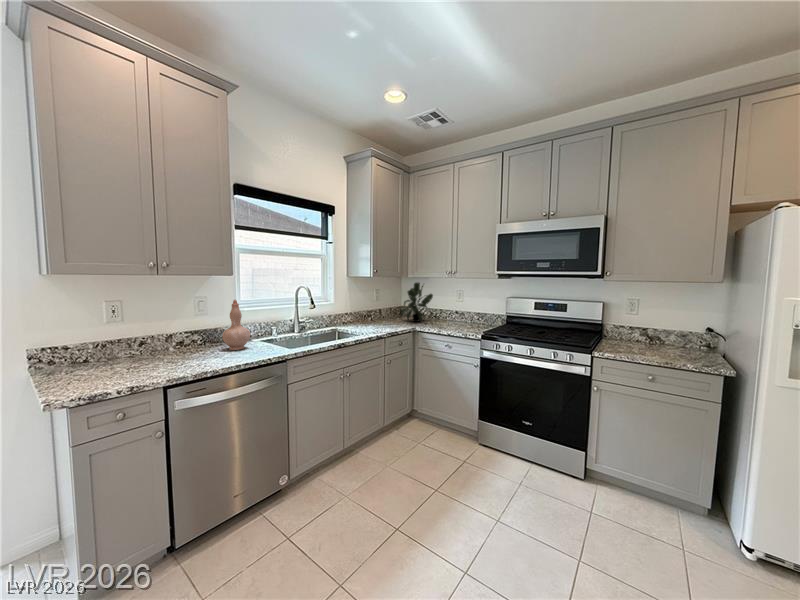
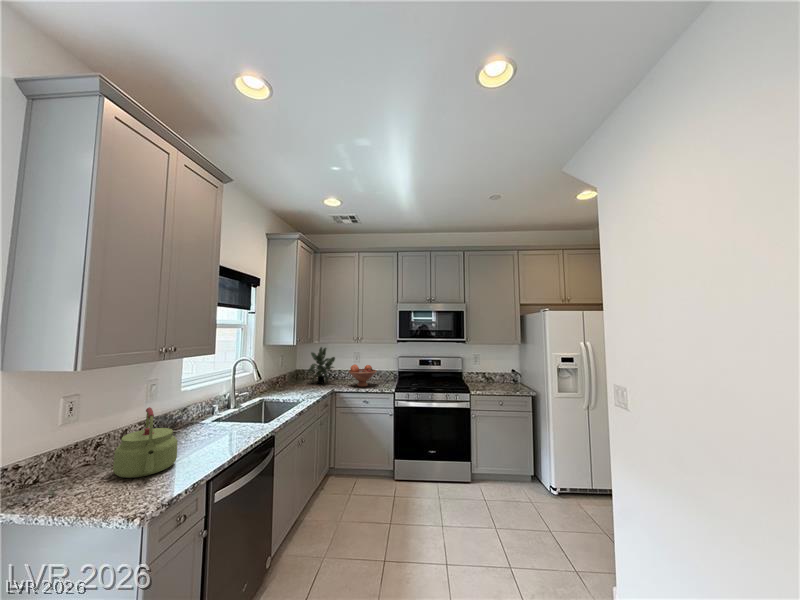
vase: present [222,300,250,350] -> none [192,377,224,434]
fruit bowl: none [435,303,469,329] -> present [349,364,377,387]
kettle: none [109,317,164,371] -> present [113,407,177,478]

